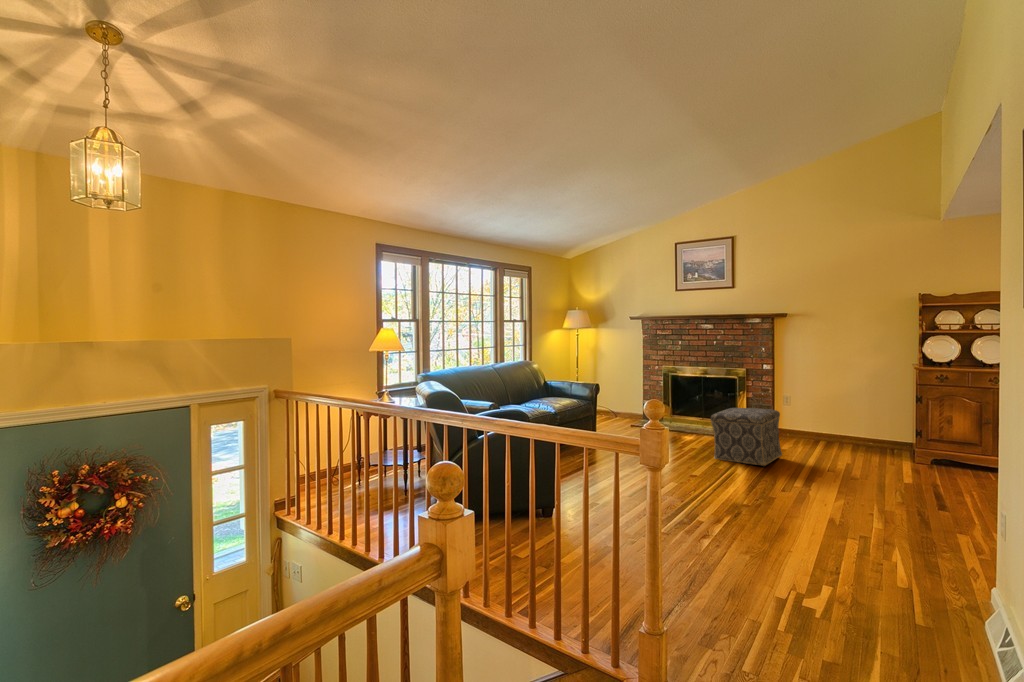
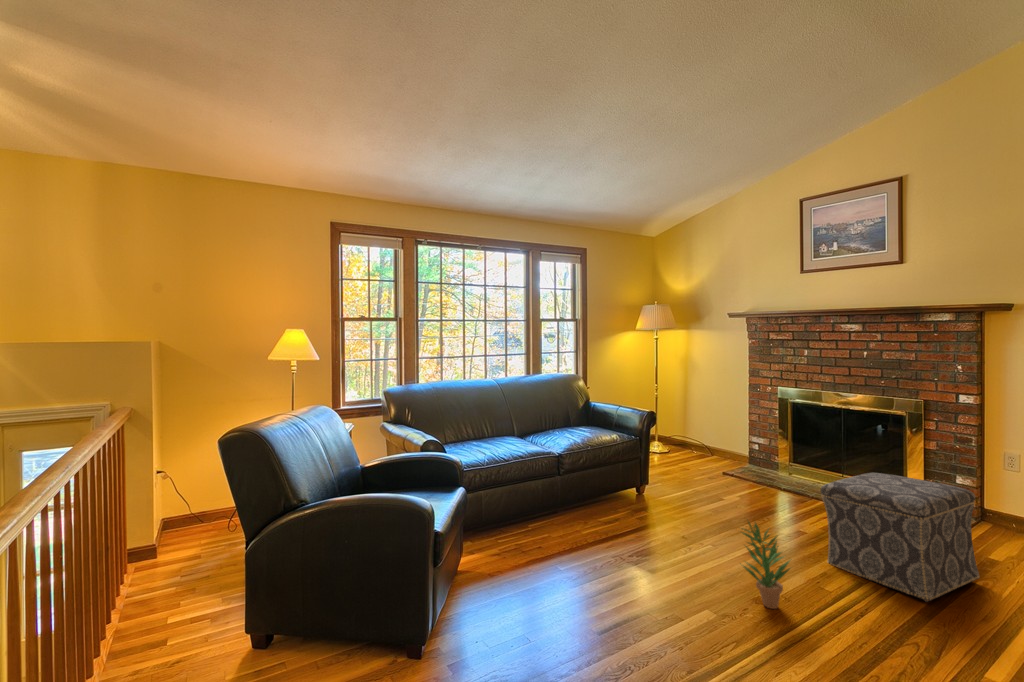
potted plant: none [682,432,709,478] -> present [742,522,790,609]

